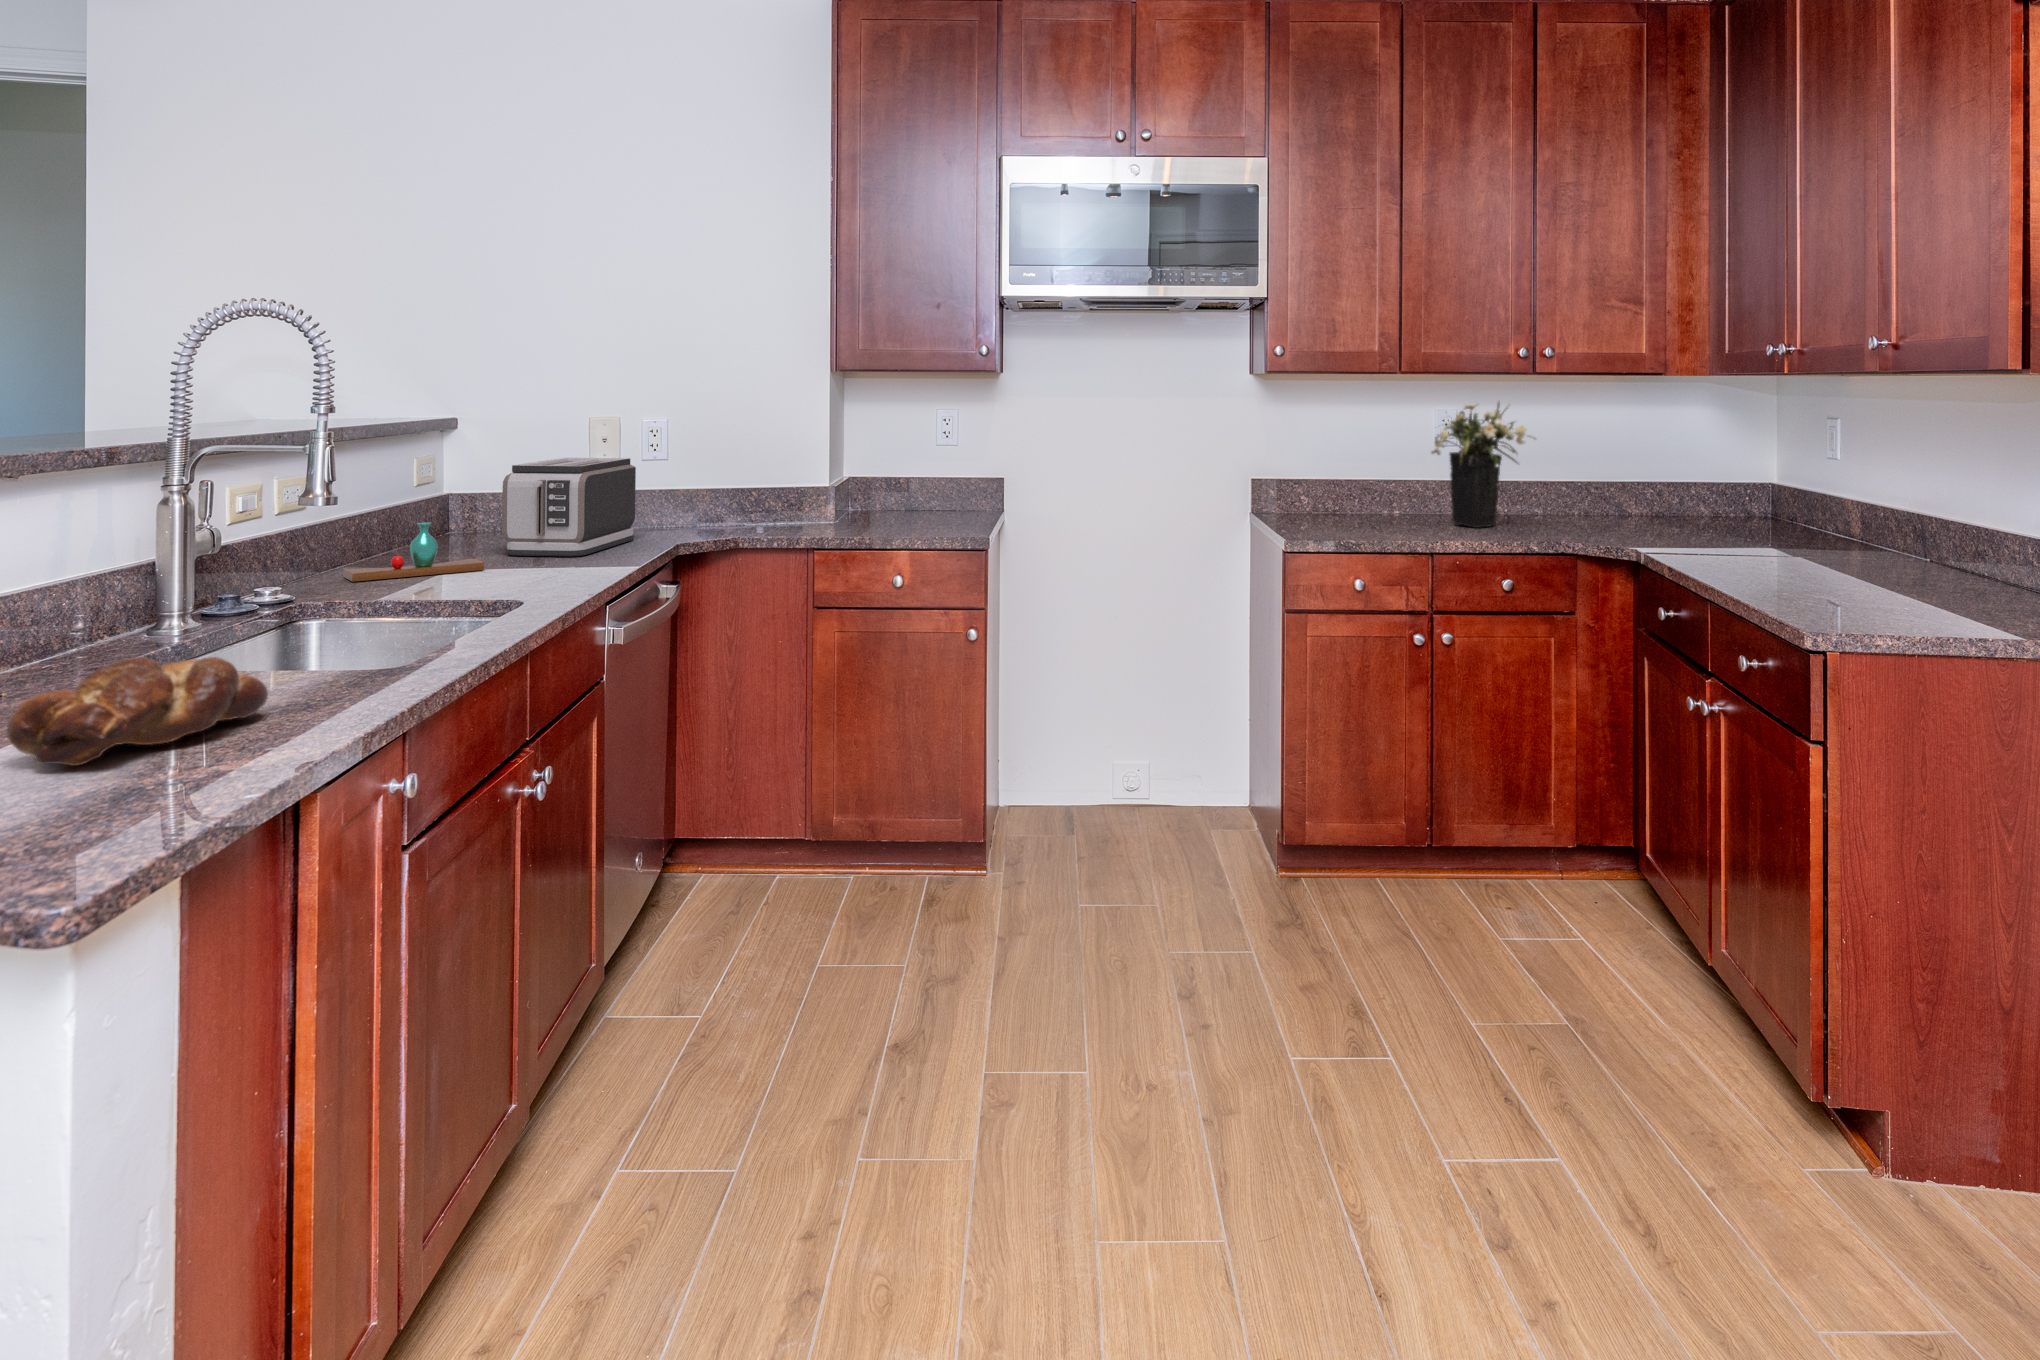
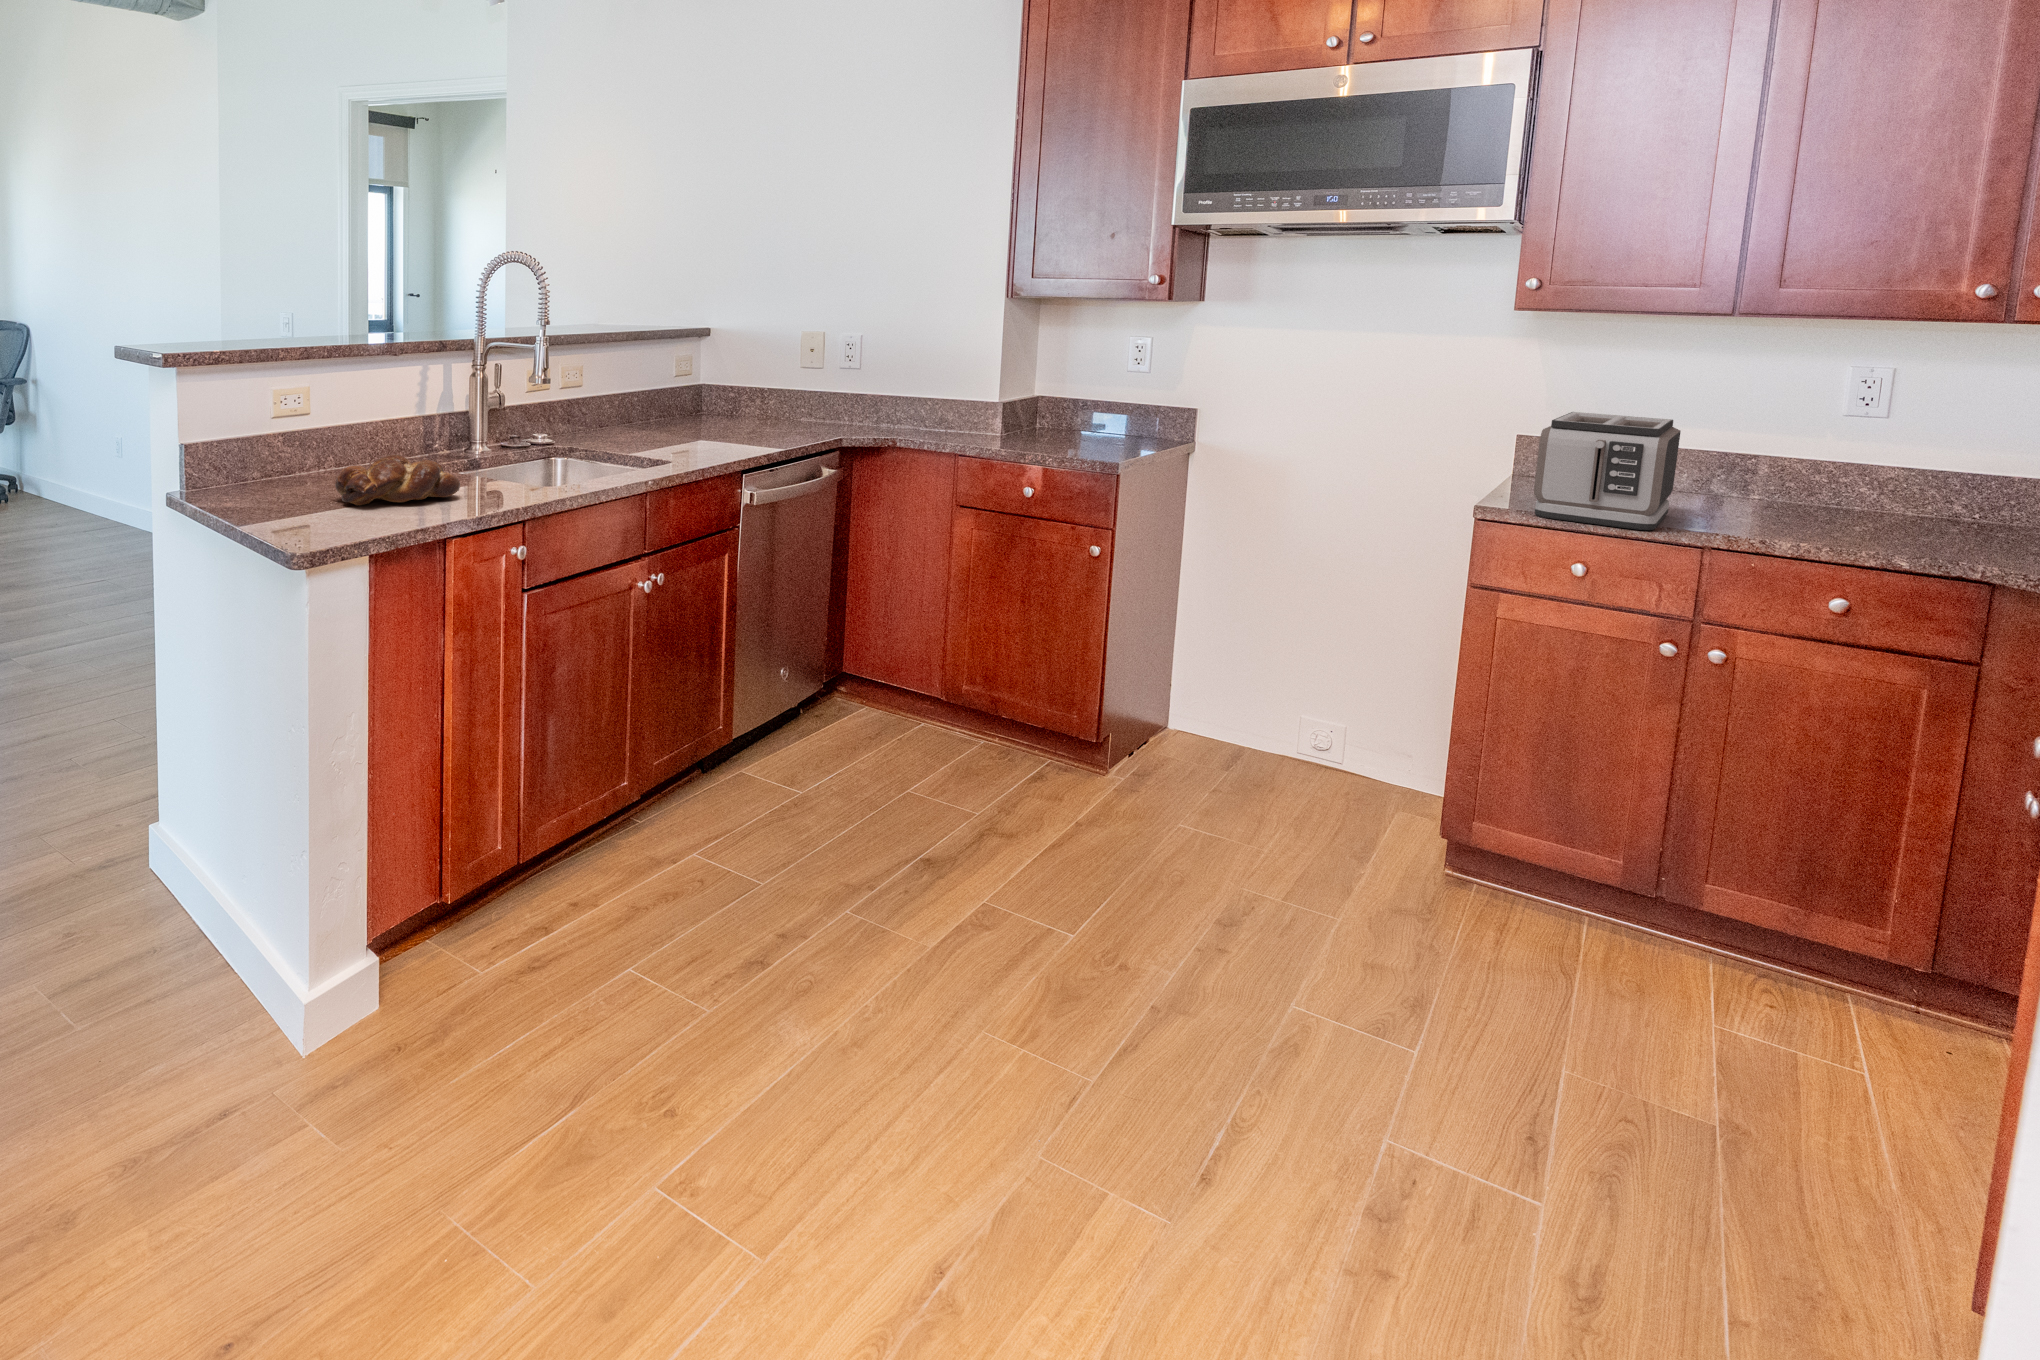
flower arrangement: present [1432,403,1535,528] -> none [1776,362,1991,532]
toaster: present [502,458,636,556] -> present [1534,412,1681,530]
vase: present [344,522,484,582] -> none [606,399,691,437]

